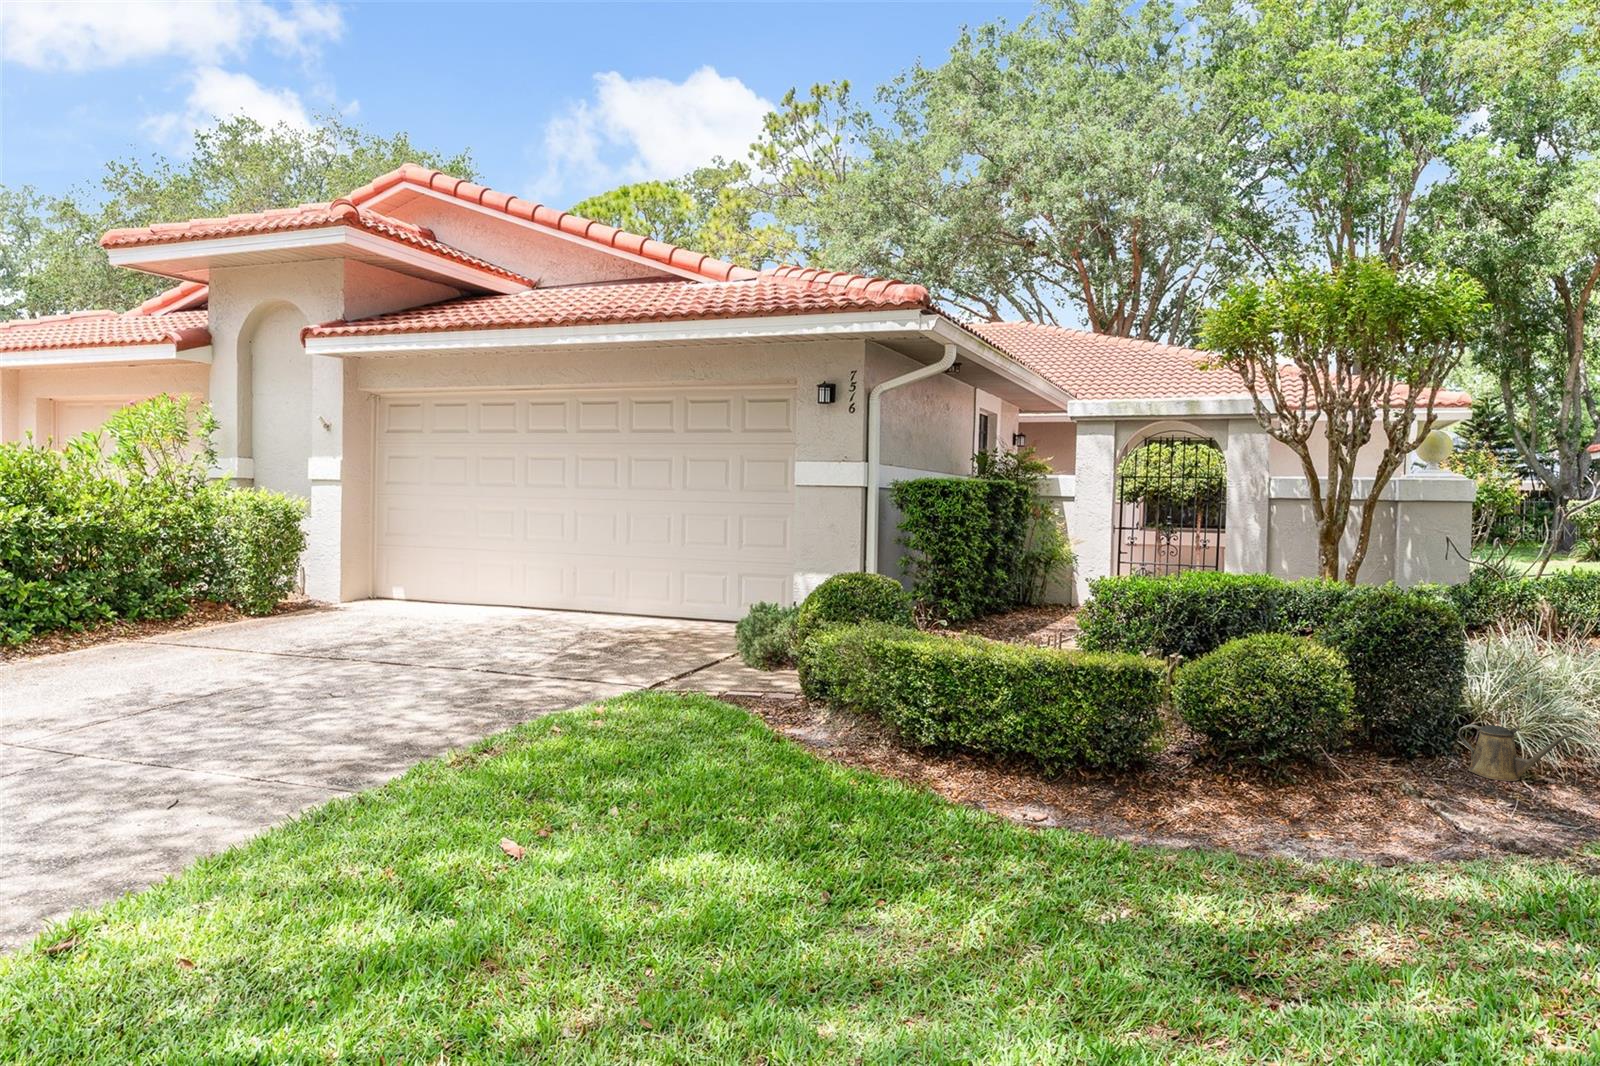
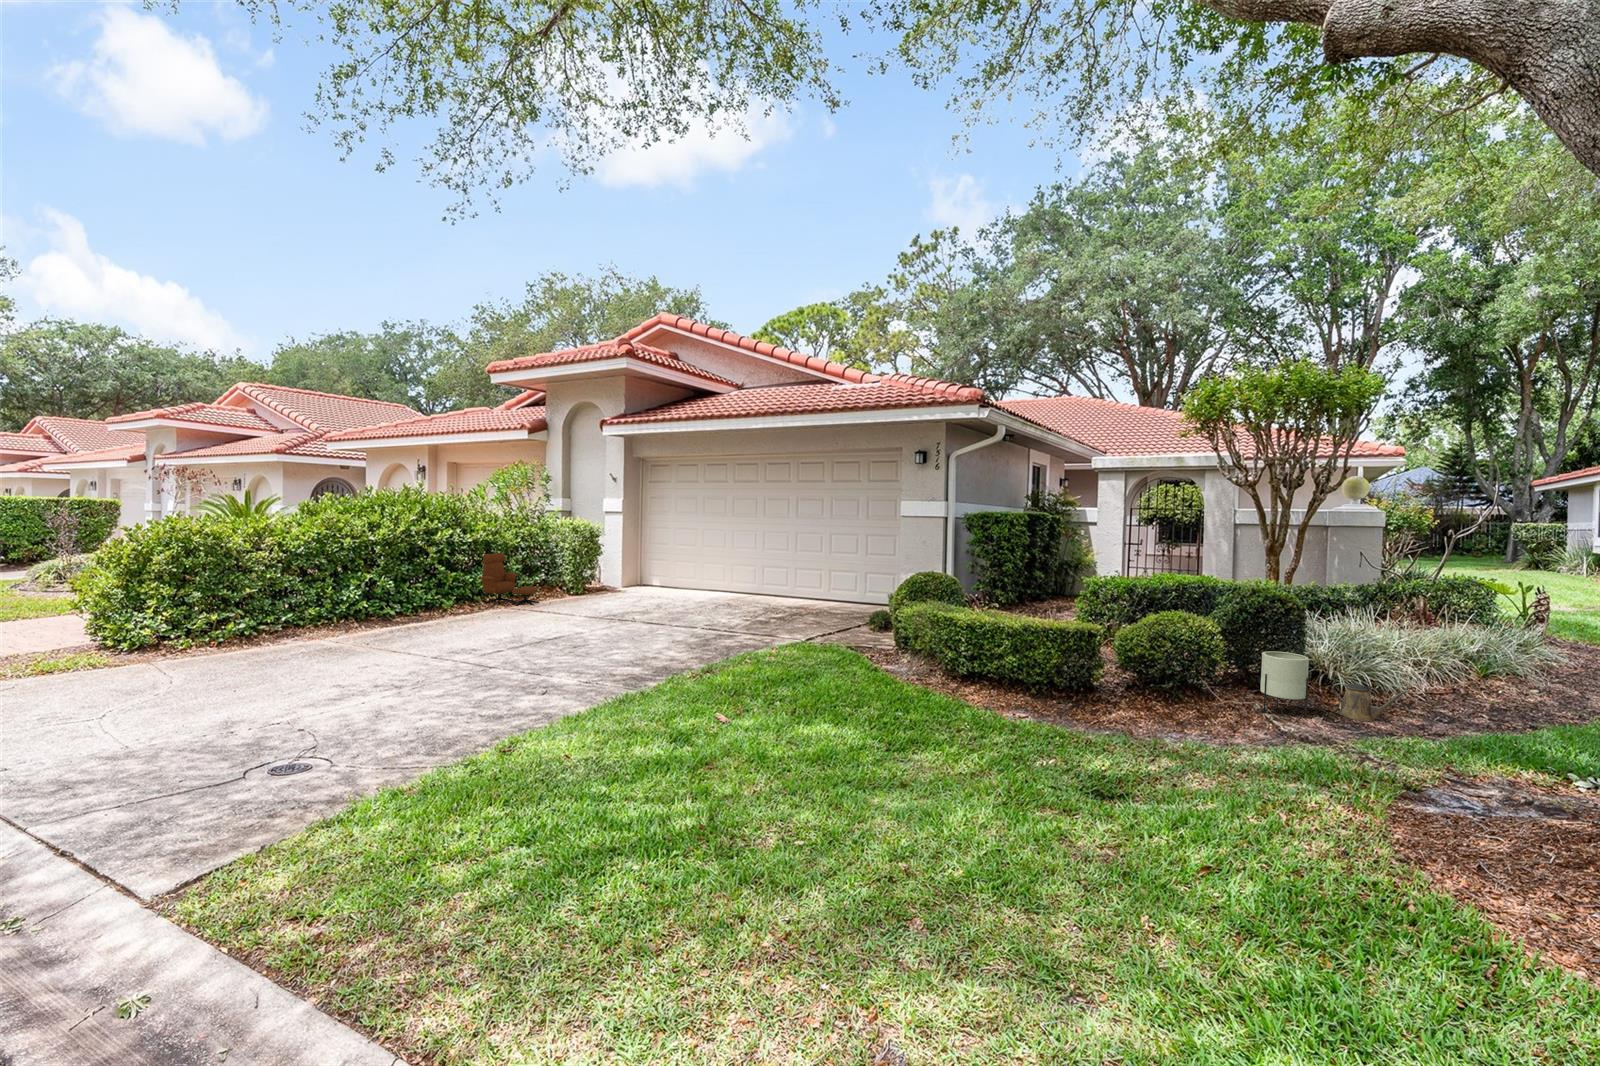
lounge chair: none [77,549,191,639] -> present [480,553,539,606]
planter: none [1364,681,1434,780] -> present [1260,651,1309,718]

